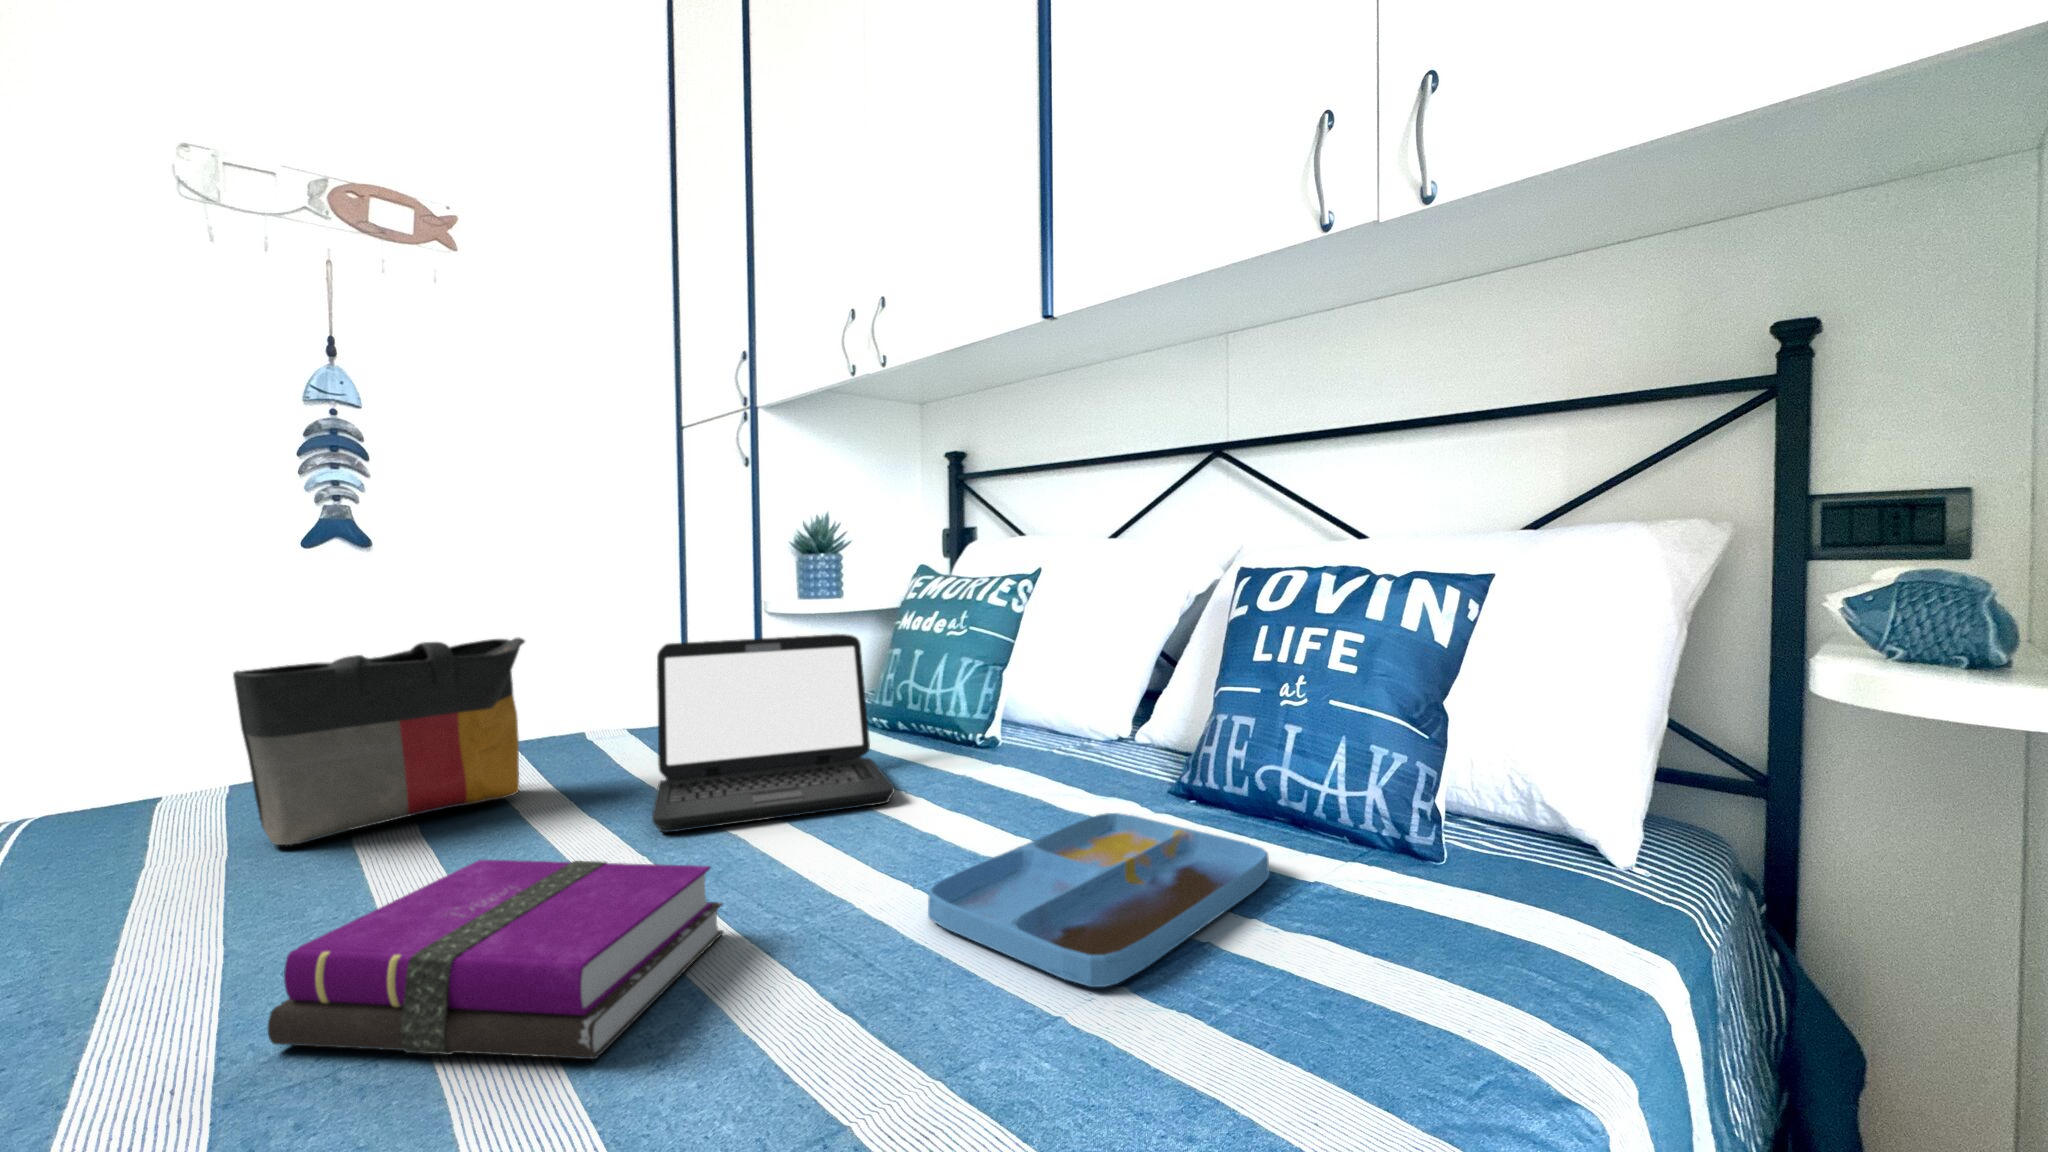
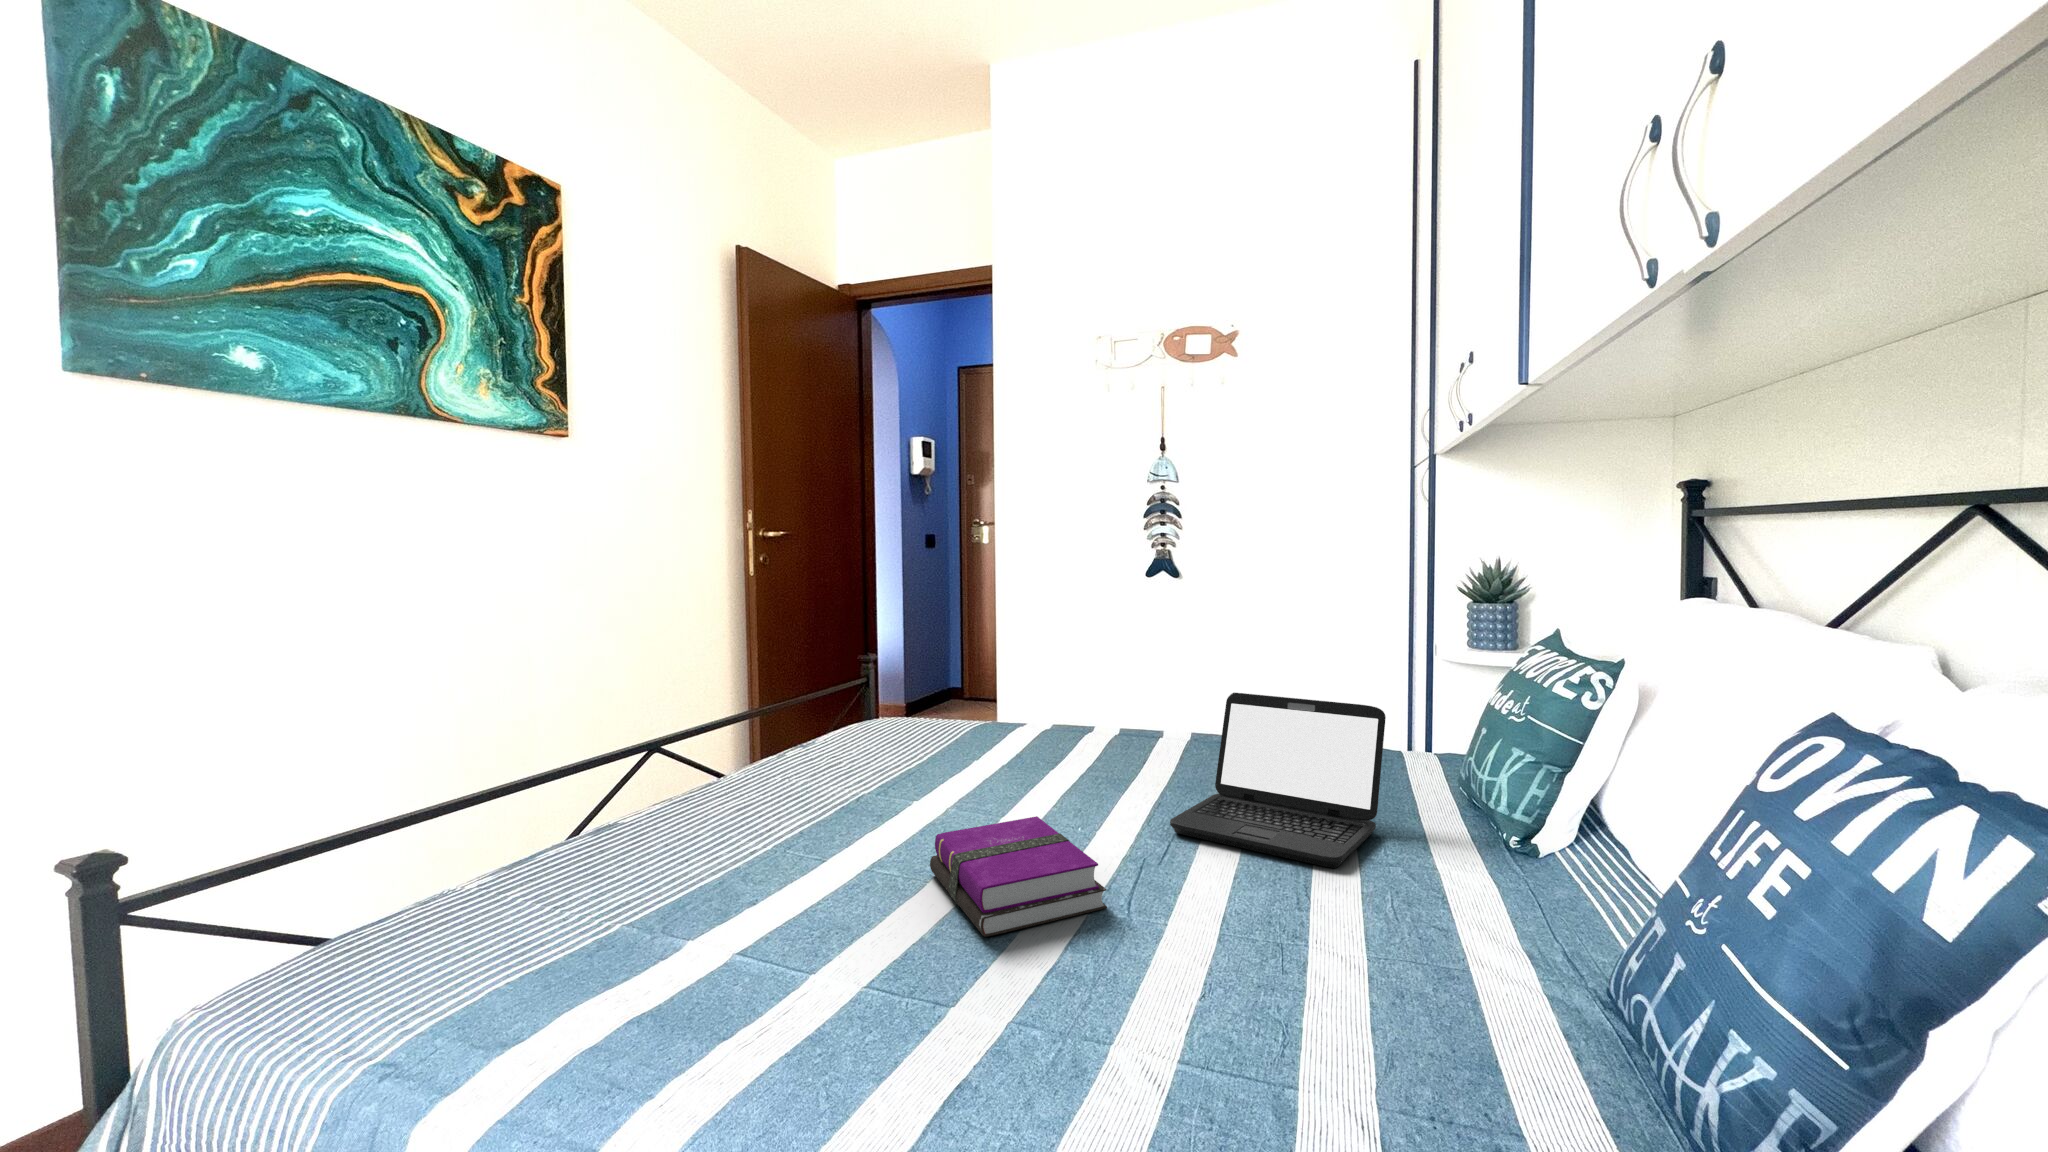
tote bag: present [233,638,525,845] -> none [1023,672,1157,778]
tray: present [928,813,1269,987] -> none [1192,937,1522,1092]

